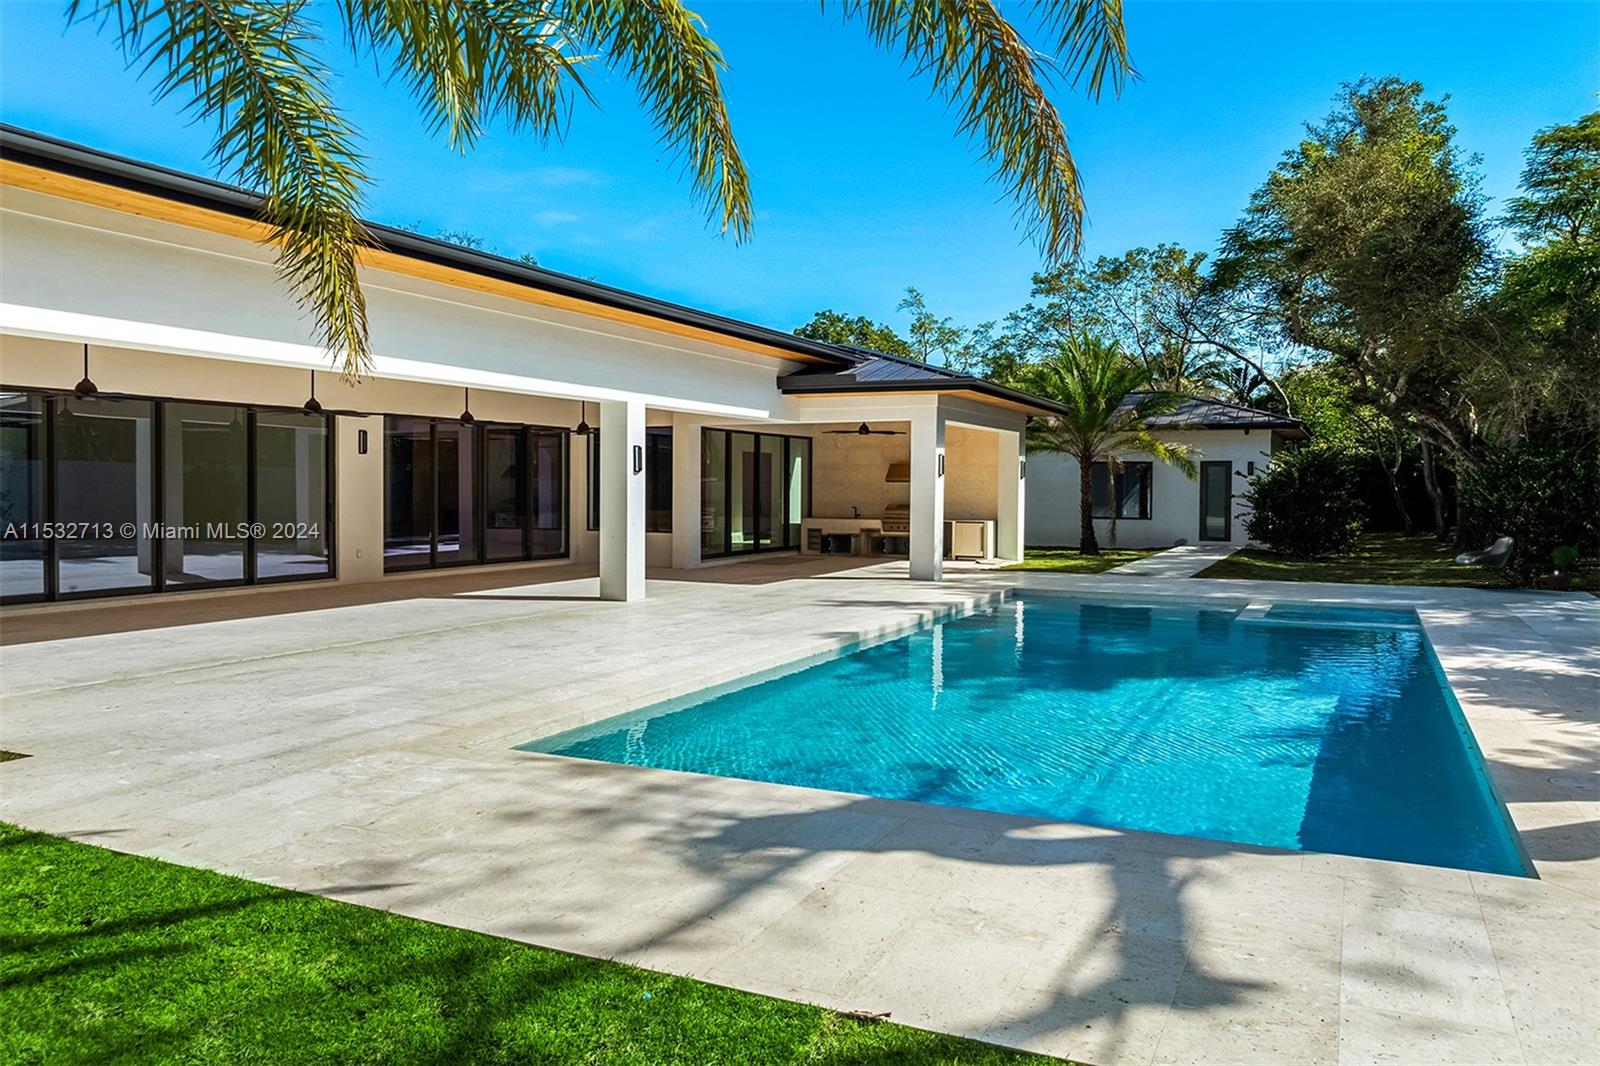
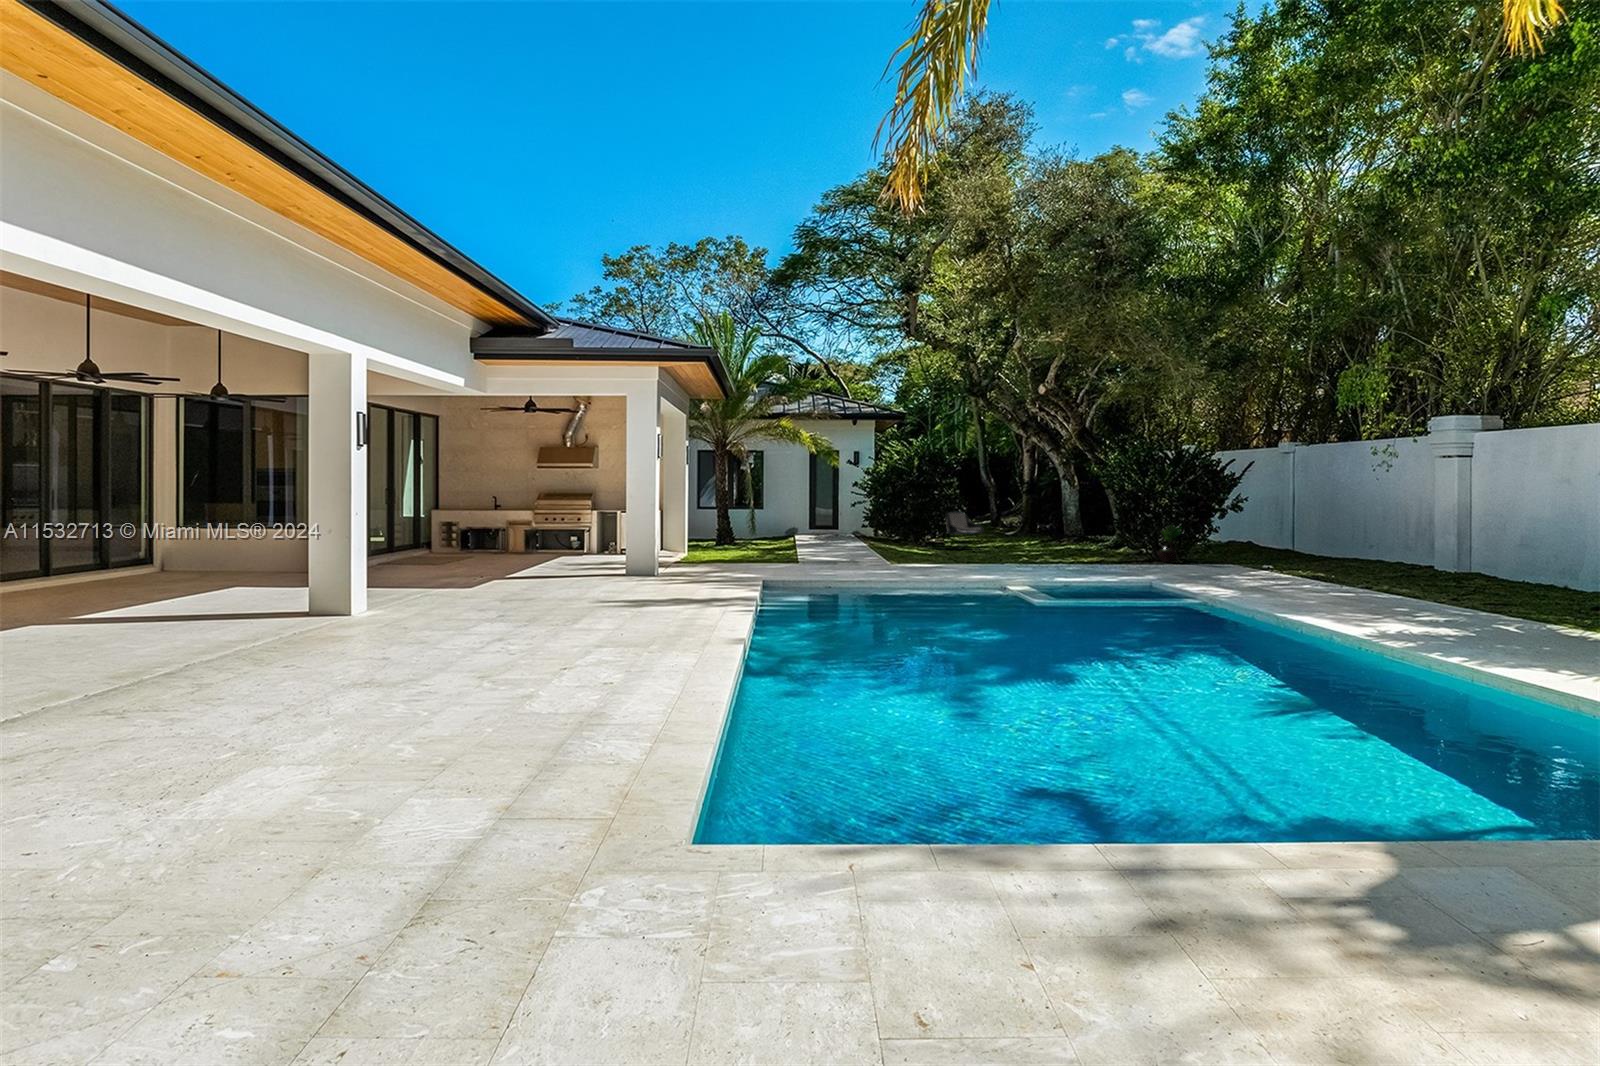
lounge chair: present [1455,537,1514,586] -> present [943,512,984,549]

